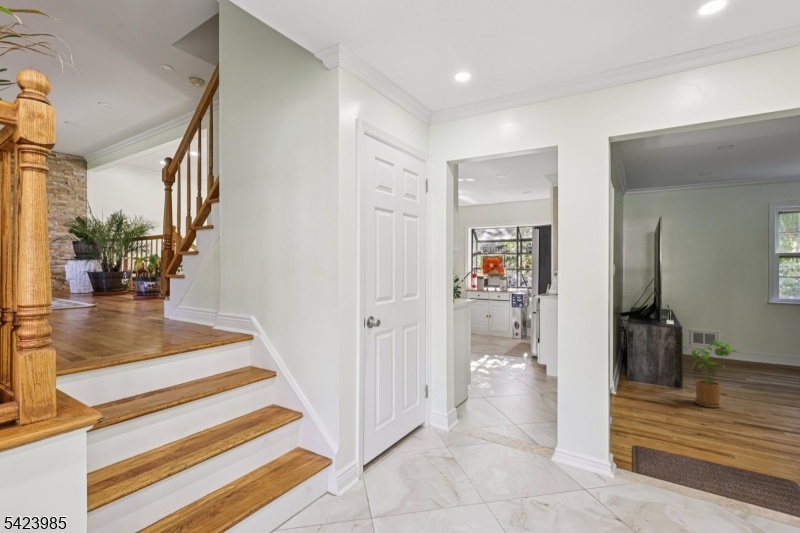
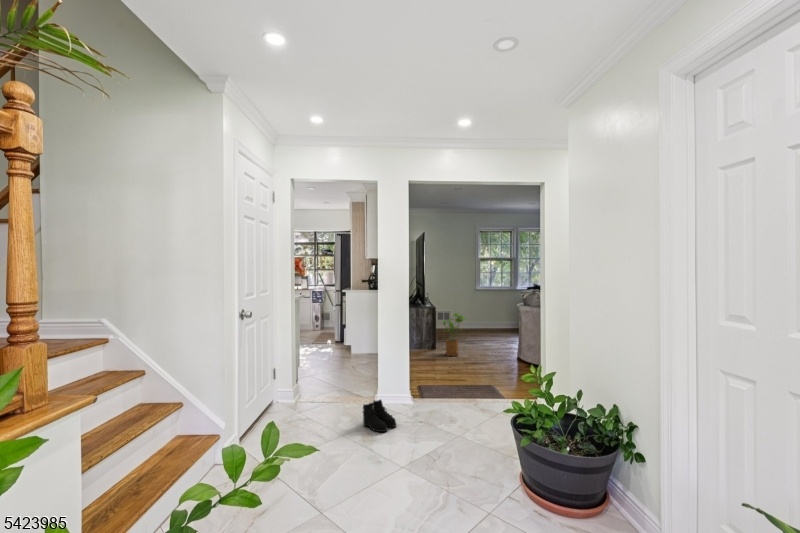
boots: none [518,460,569,515] -> present [363,400,397,432]

